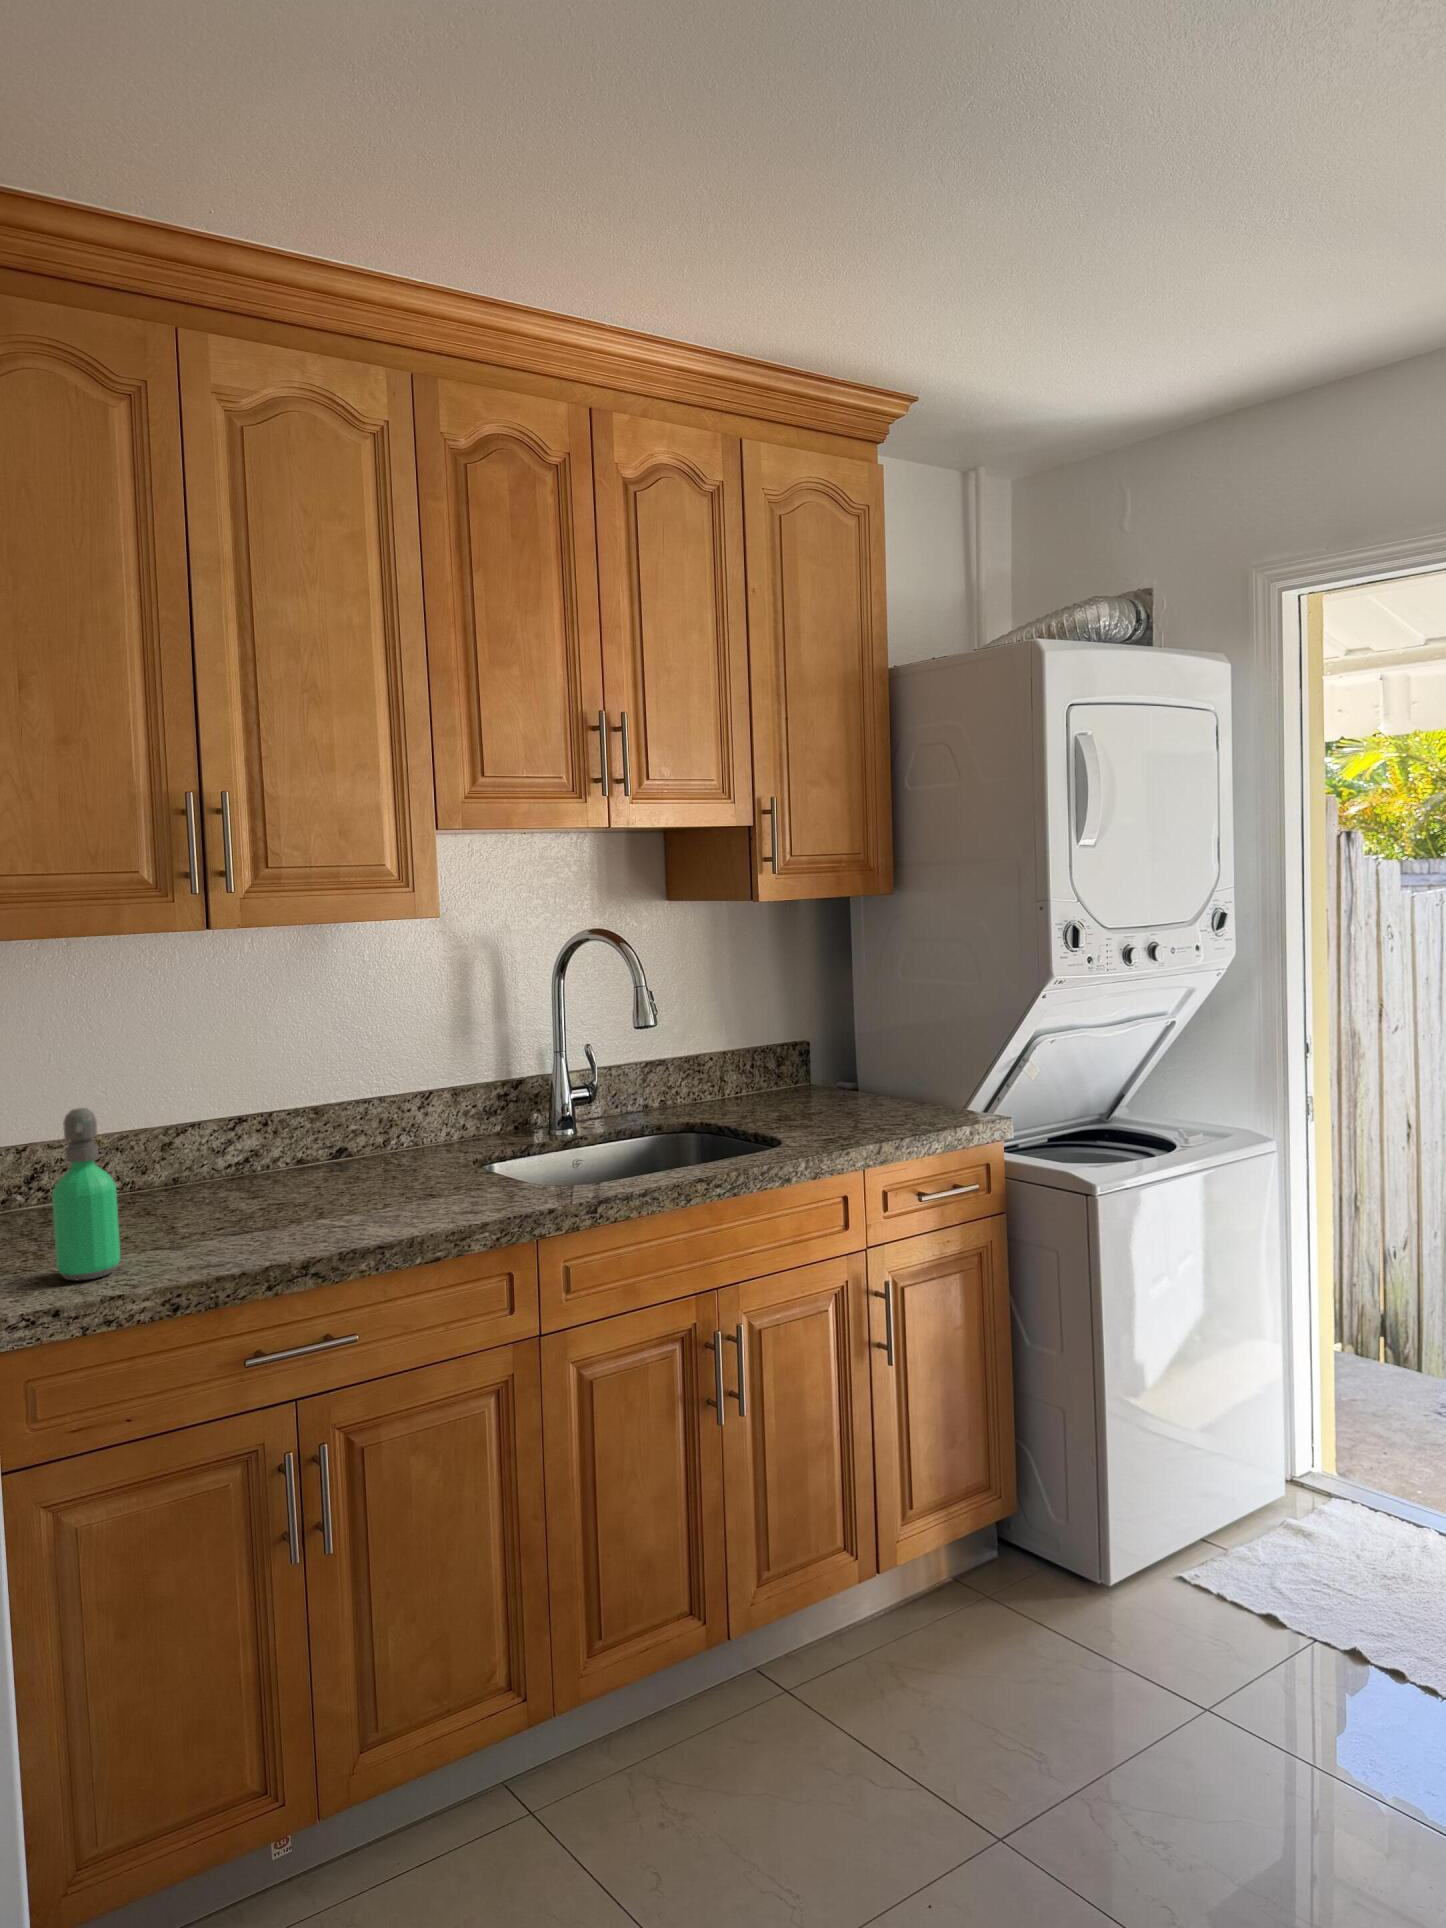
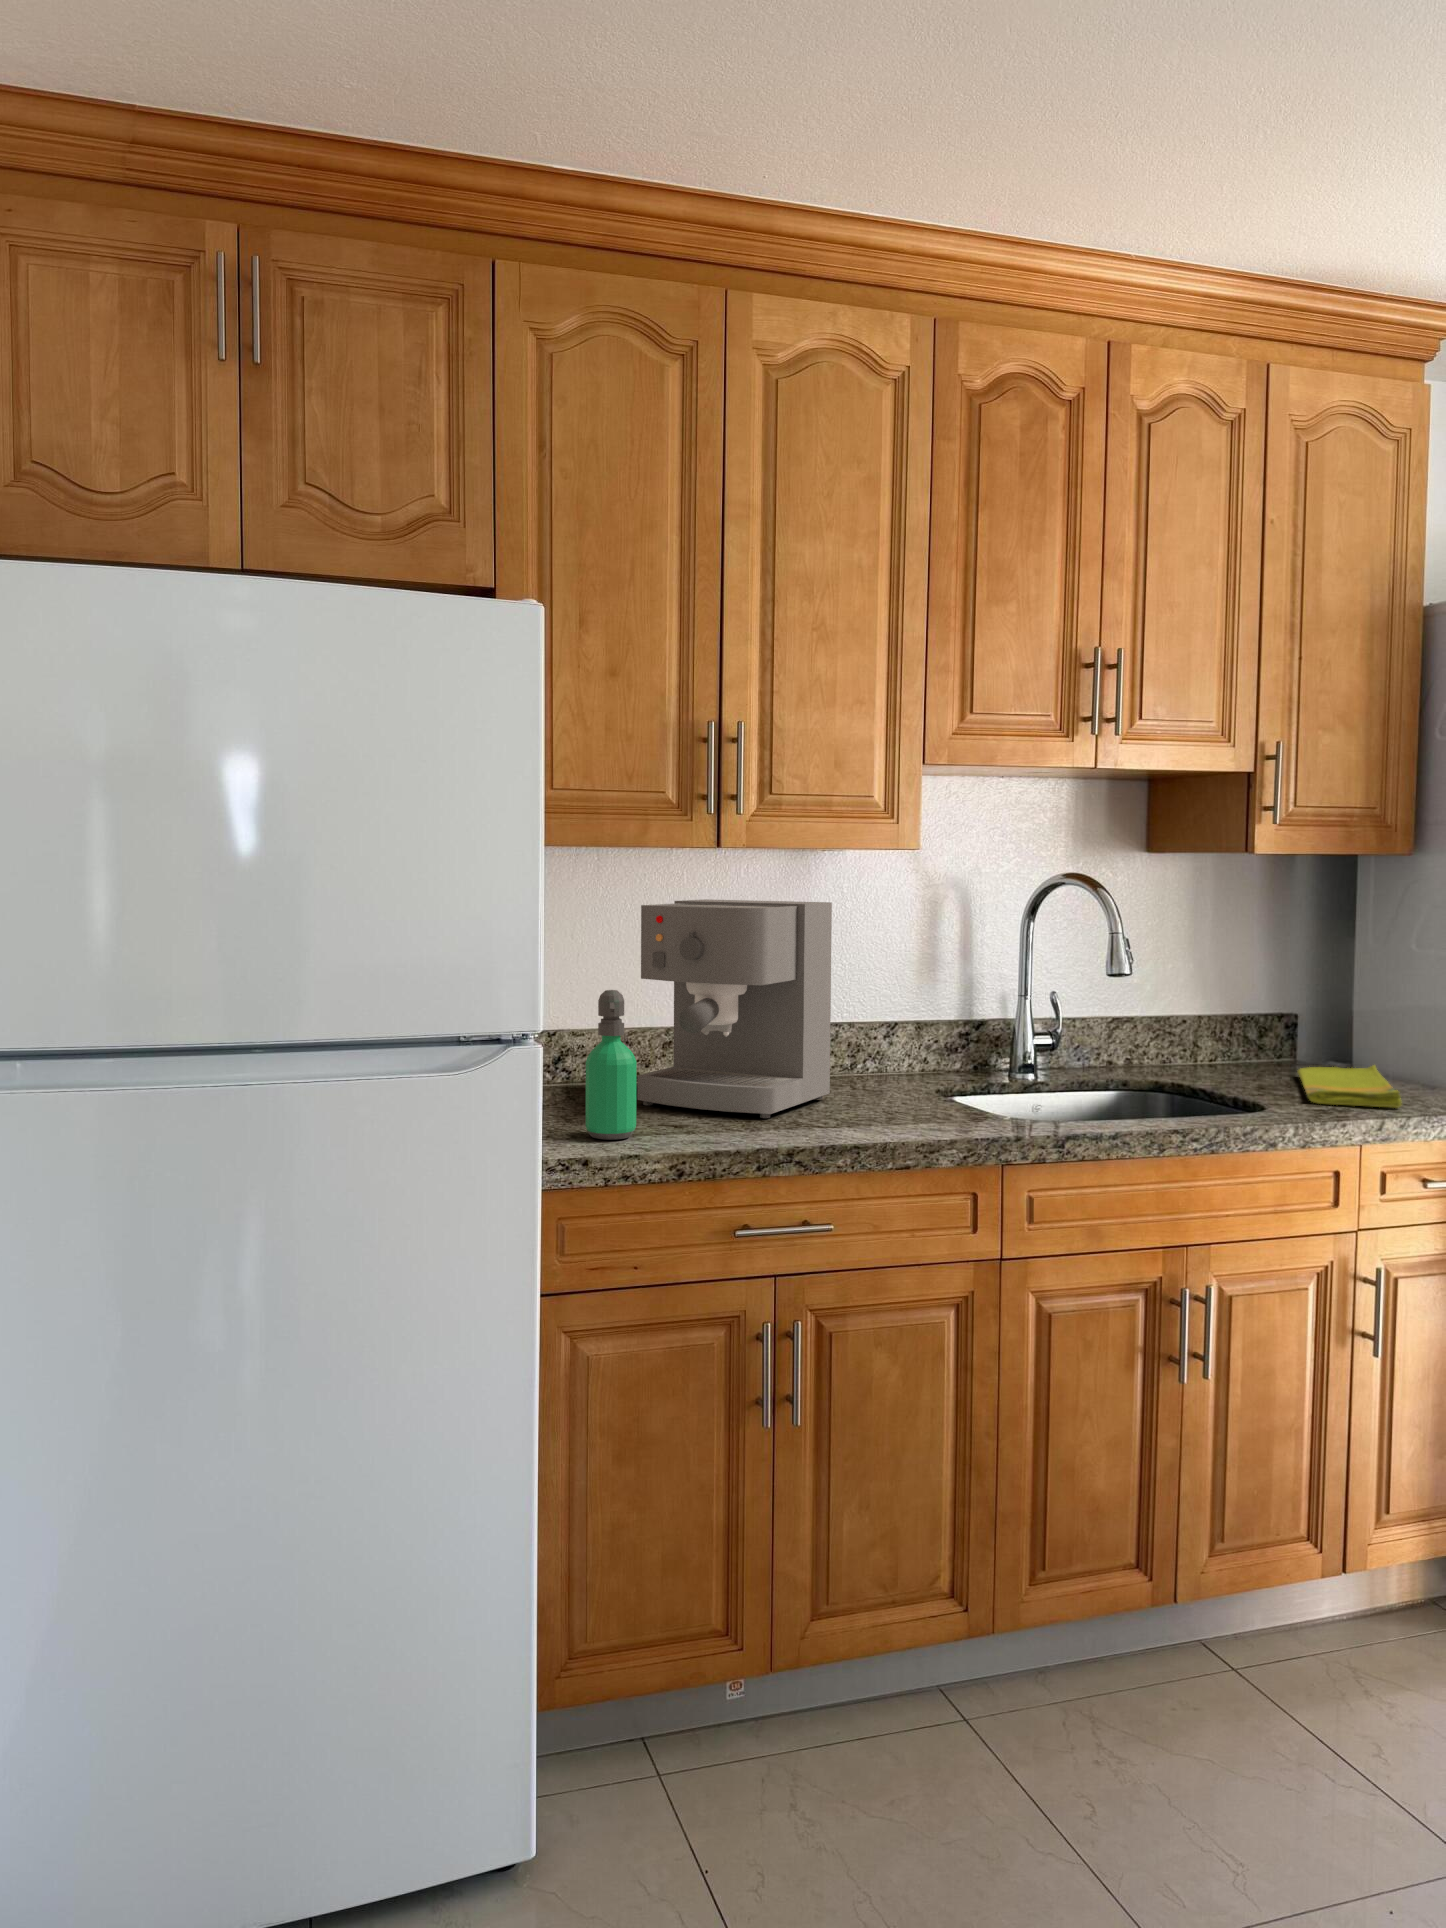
coffee maker: none [121,980,356,1223] -> present [637,899,832,1118]
dish towel: none [811,1085,898,1132] -> present [1298,1065,1402,1108]

